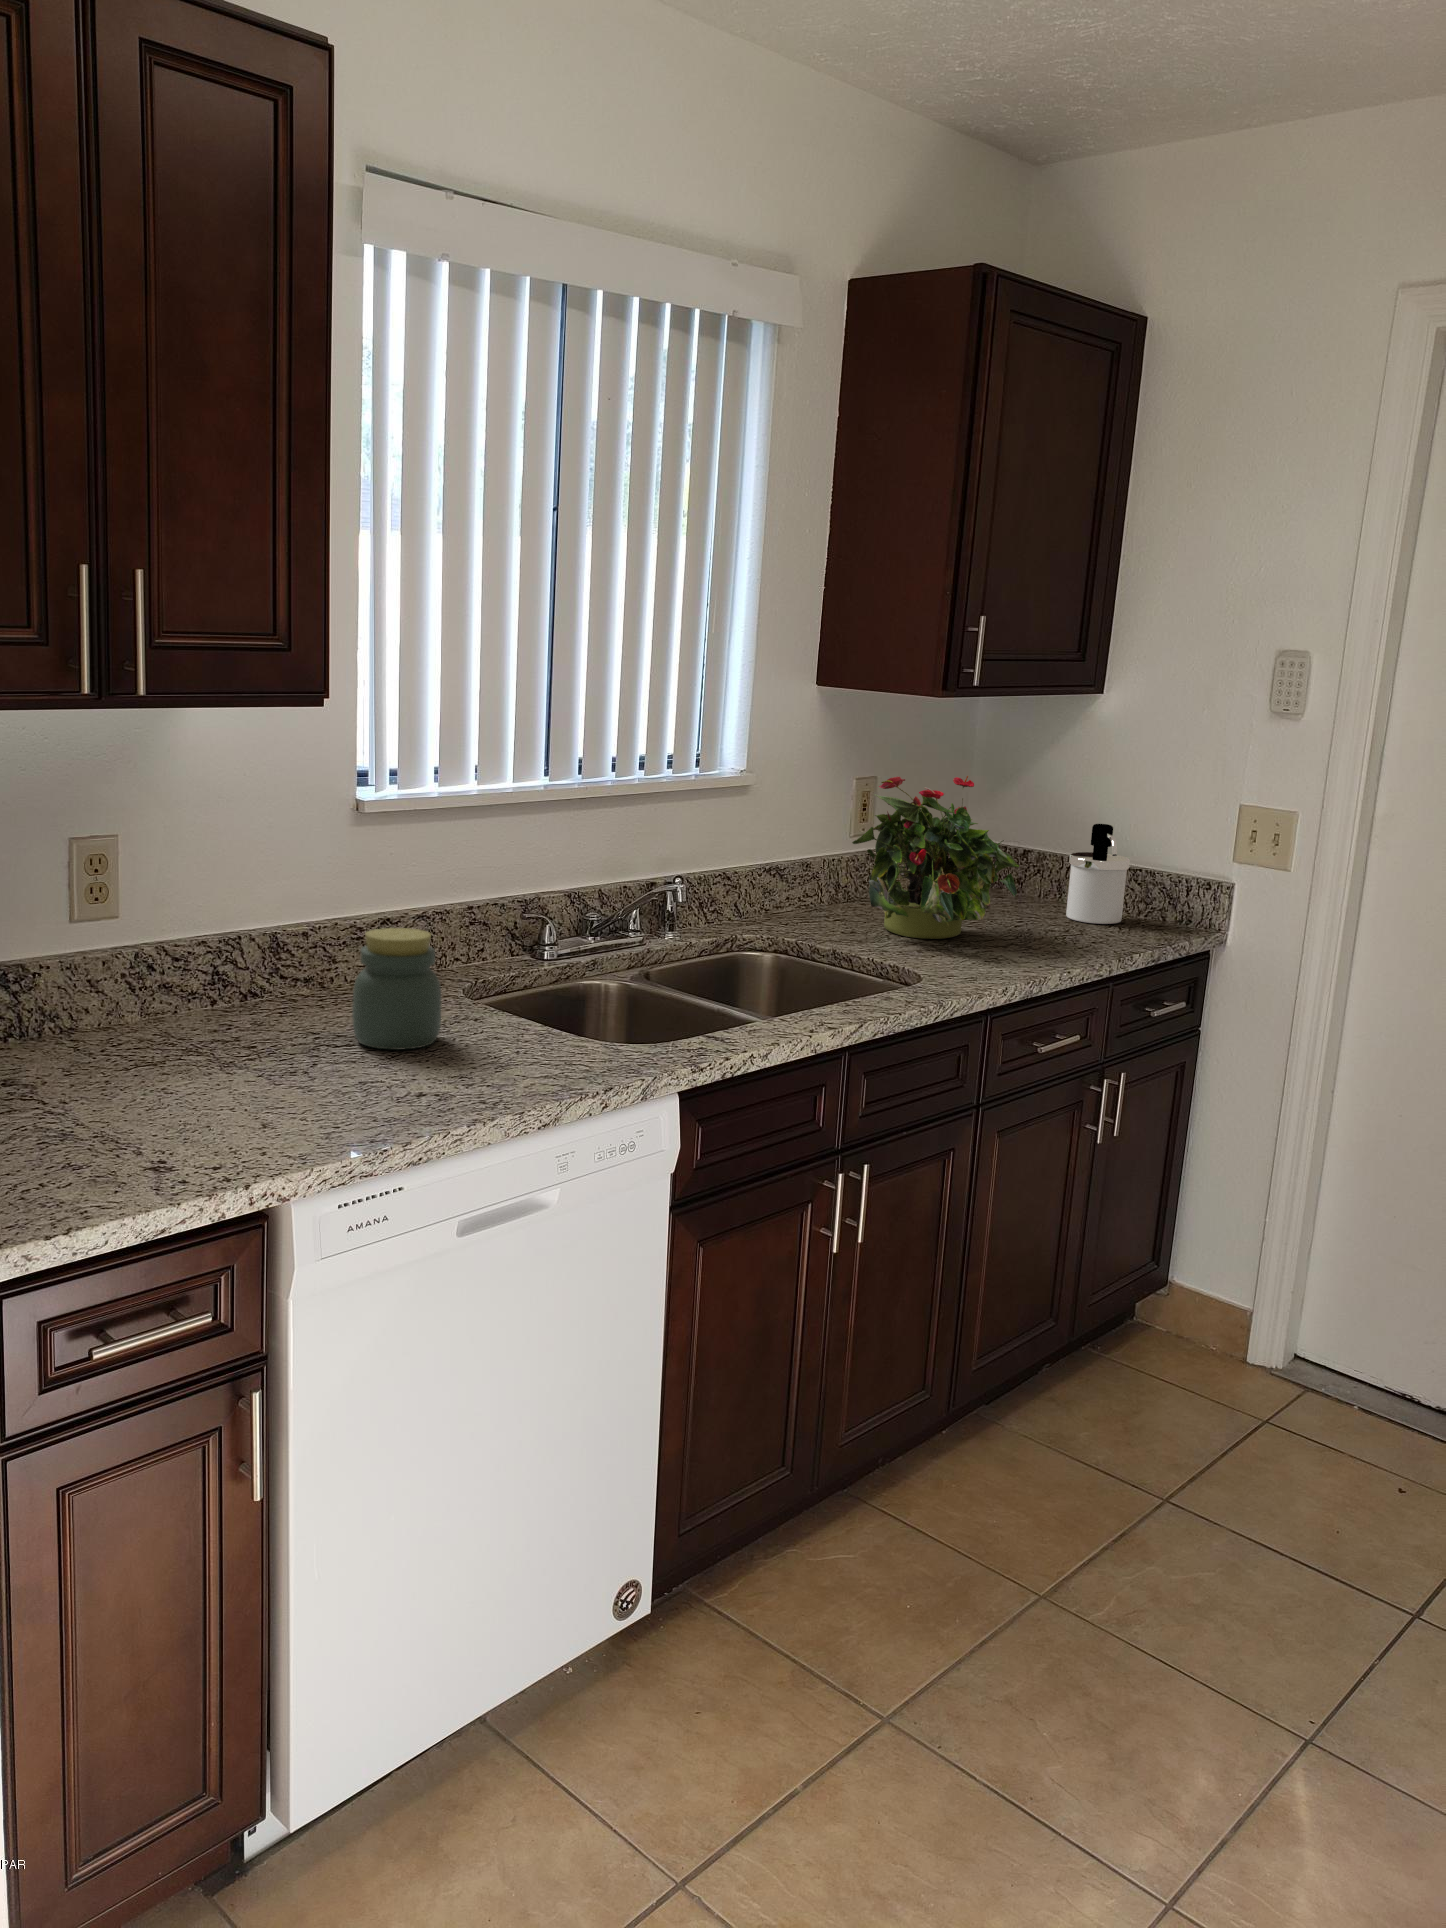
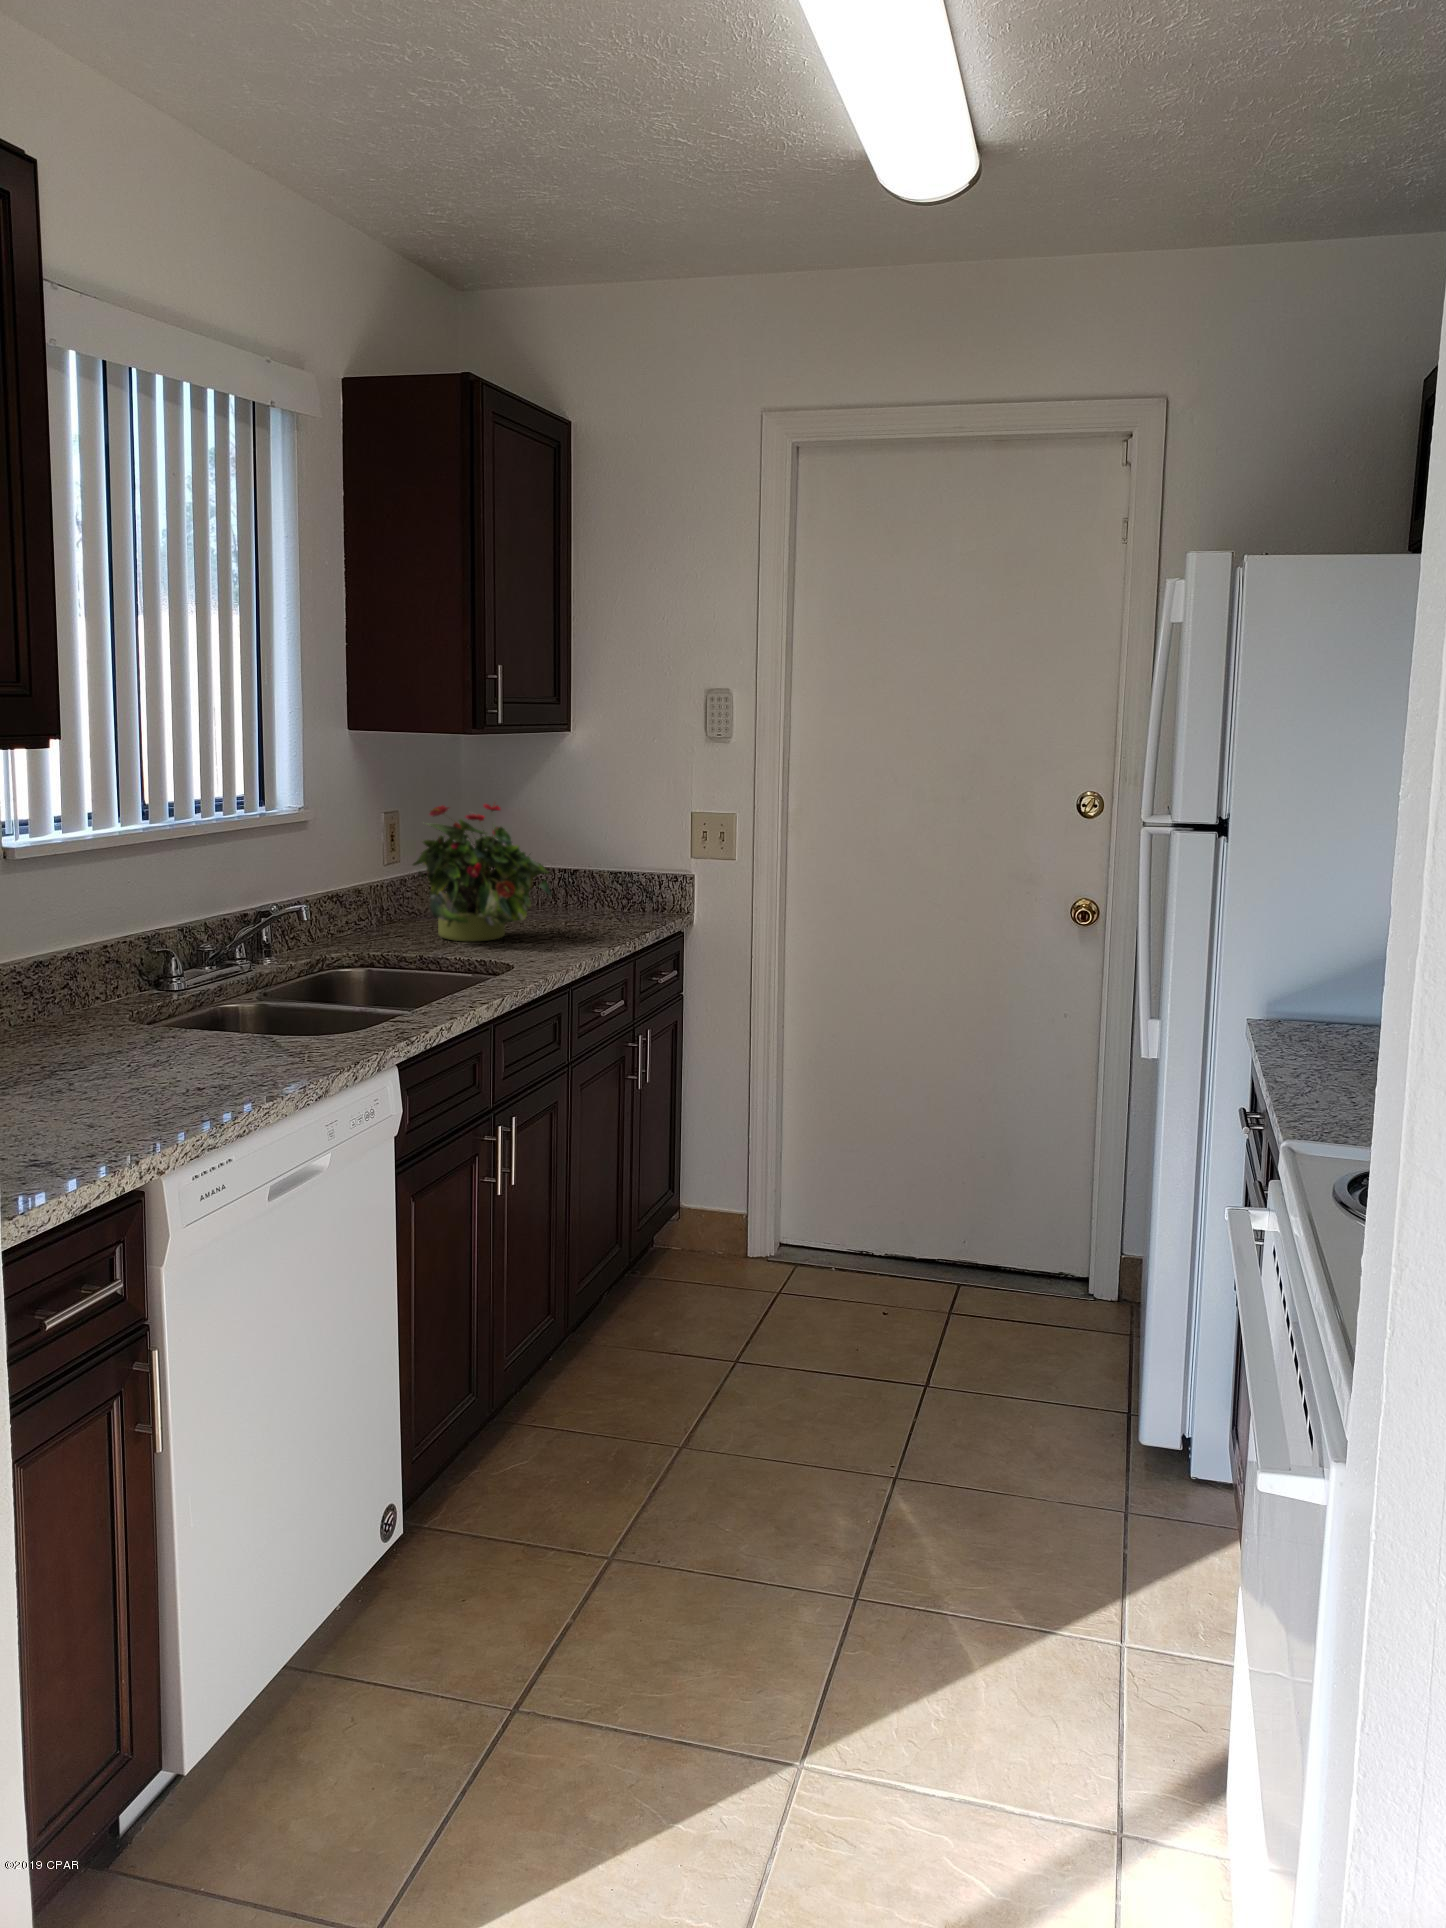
soap dispenser: present [1066,824,1130,924] -> none [567,837,616,919]
jar: present [352,928,441,1050] -> none [75,956,162,1066]

